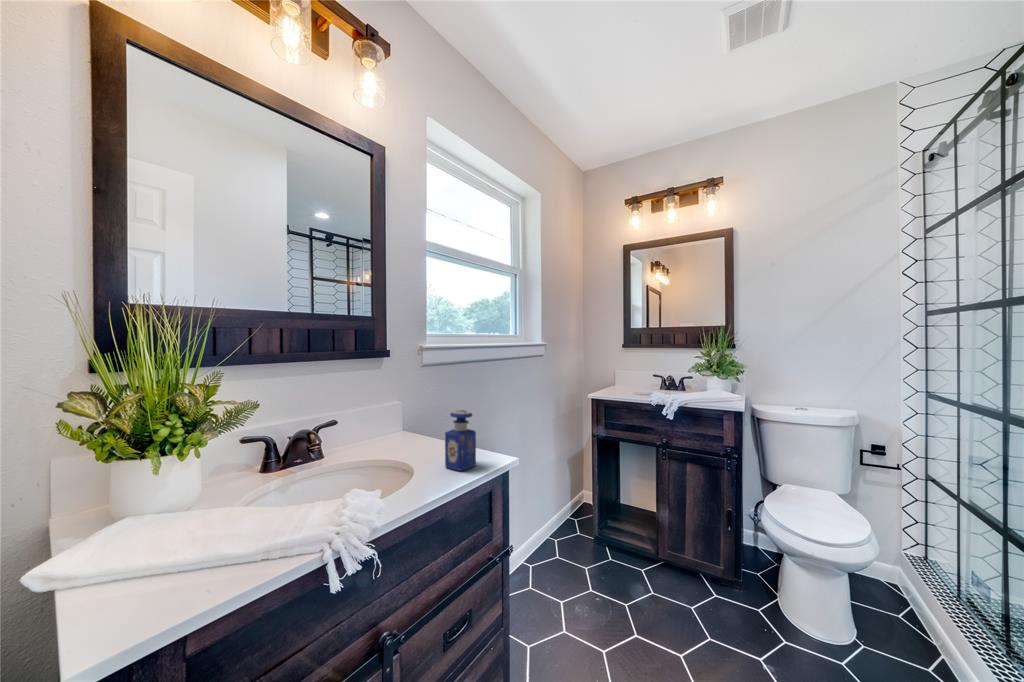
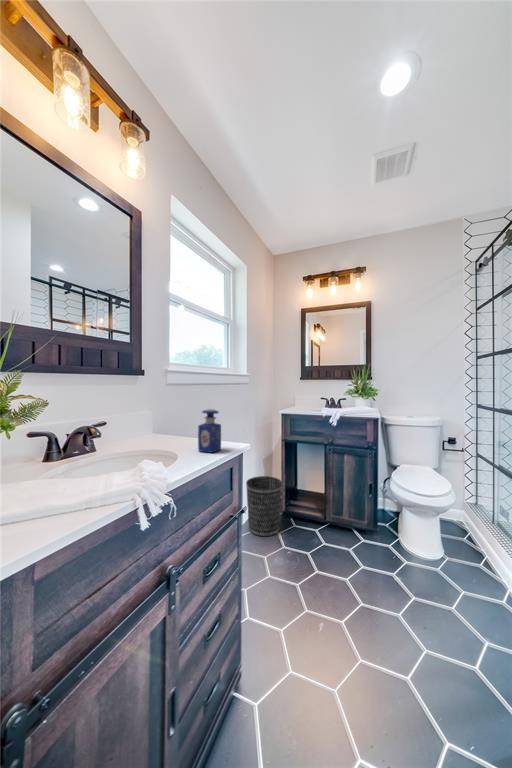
wastebasket: none [541,485,592,573] -> present [246,476,282,536]

